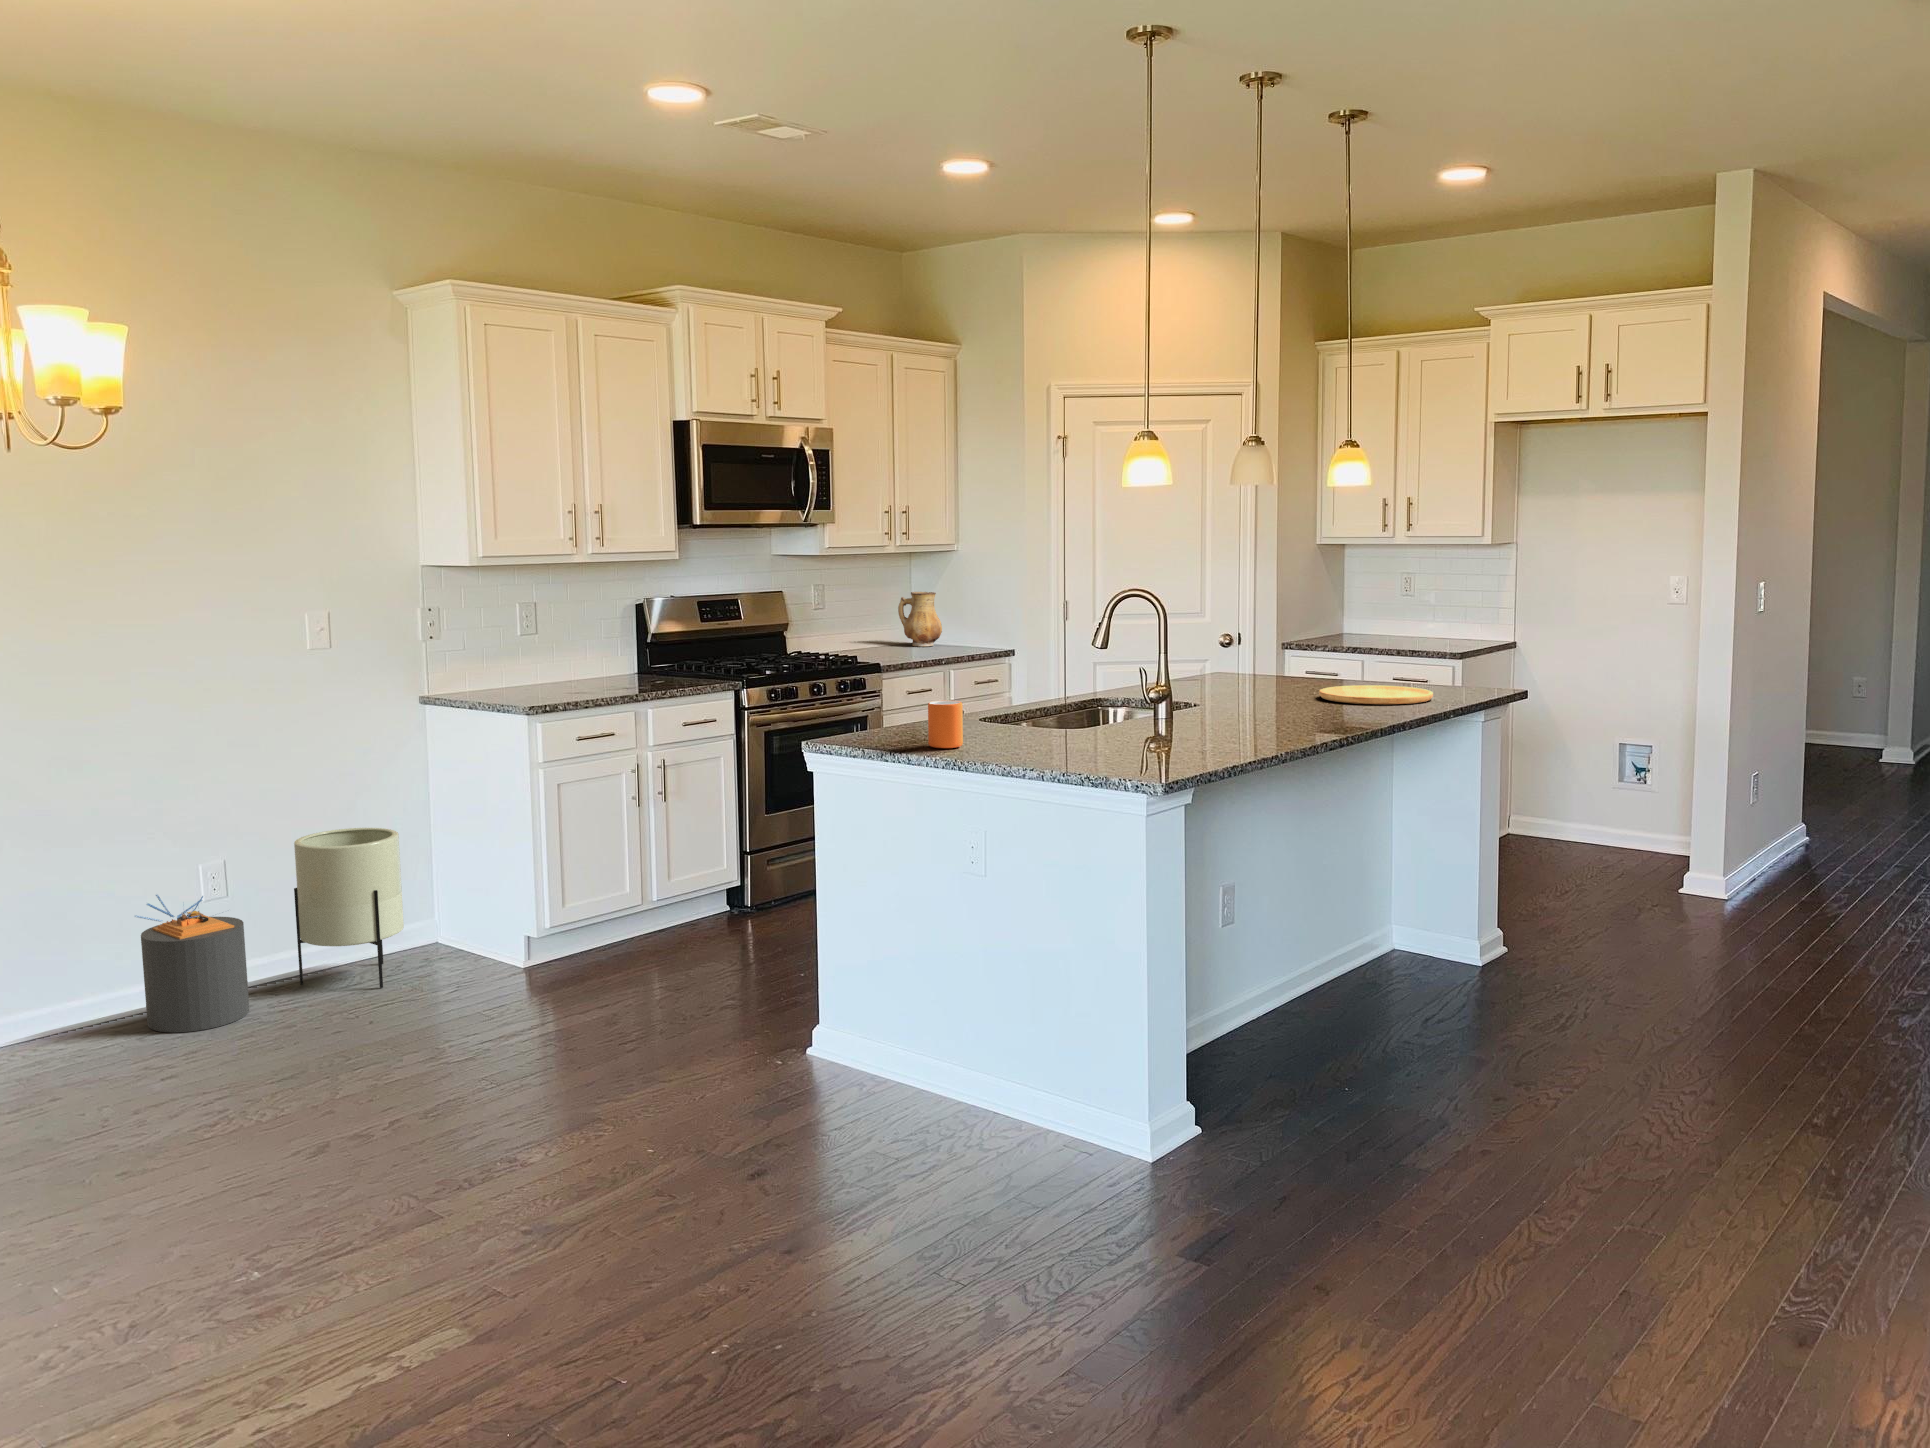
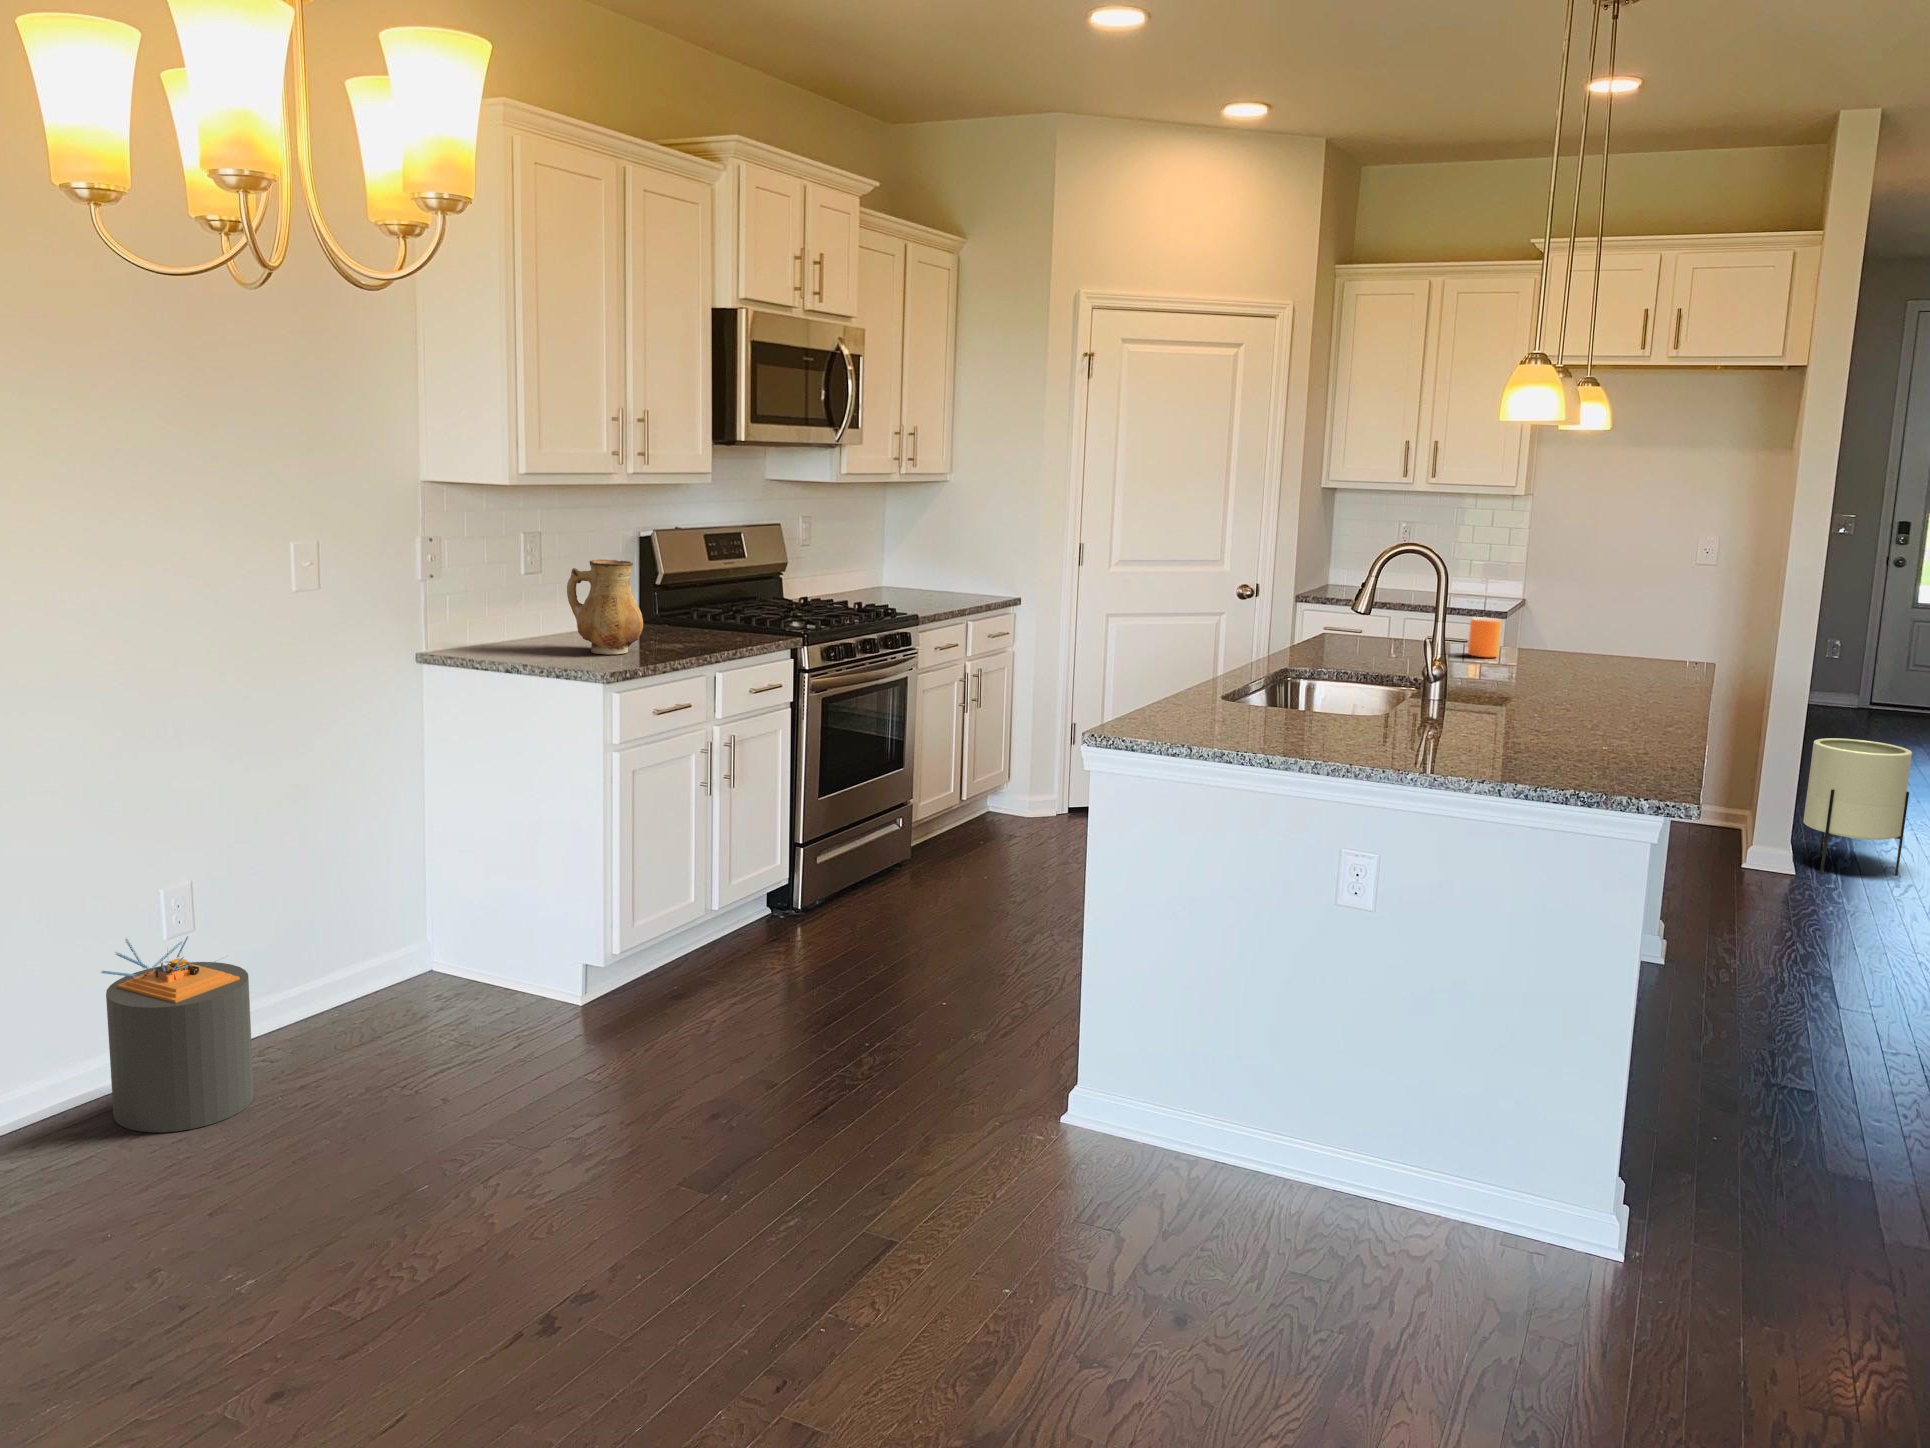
ceramic pitcher: present [898,592,942,646] -> present [567,560,643,654]
cutting board: present [1319,685,1433,705] -> none [1527,657,1662,682]
mug: present [928,701,963,748] -> present [1468,617,1502,657]
planter: present [294,828,404,988] -> present [1803,738,1912,875]

